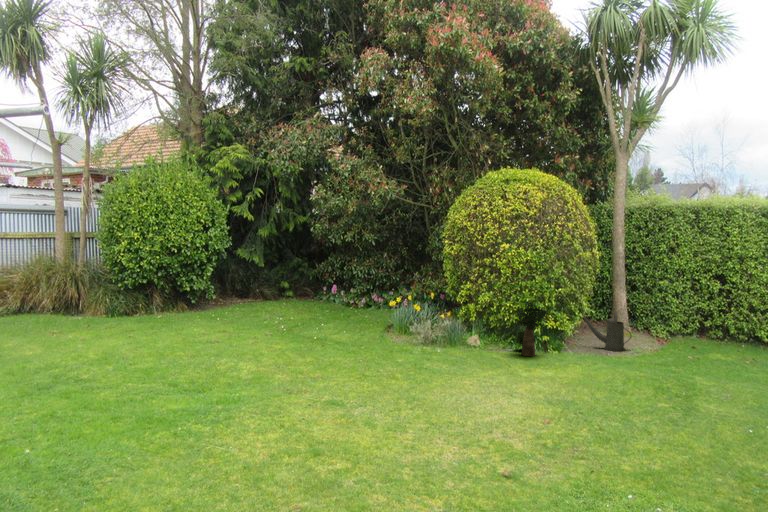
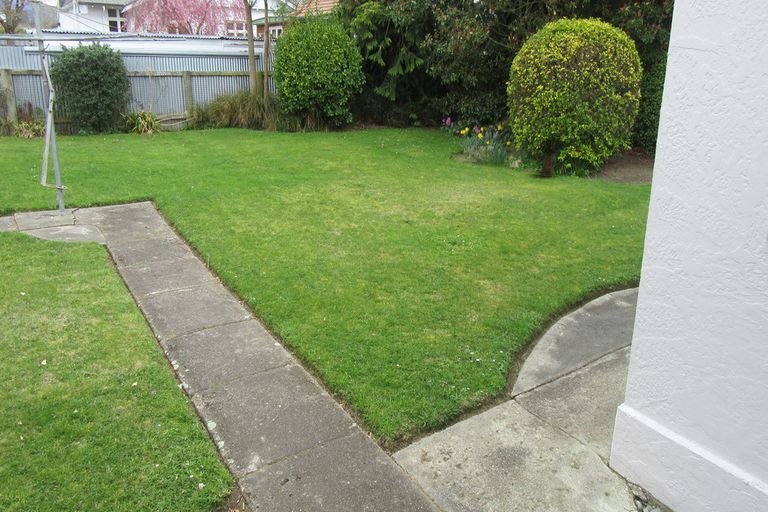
watering can: present [584,312,631,351] -> none [604,146,641,179]

